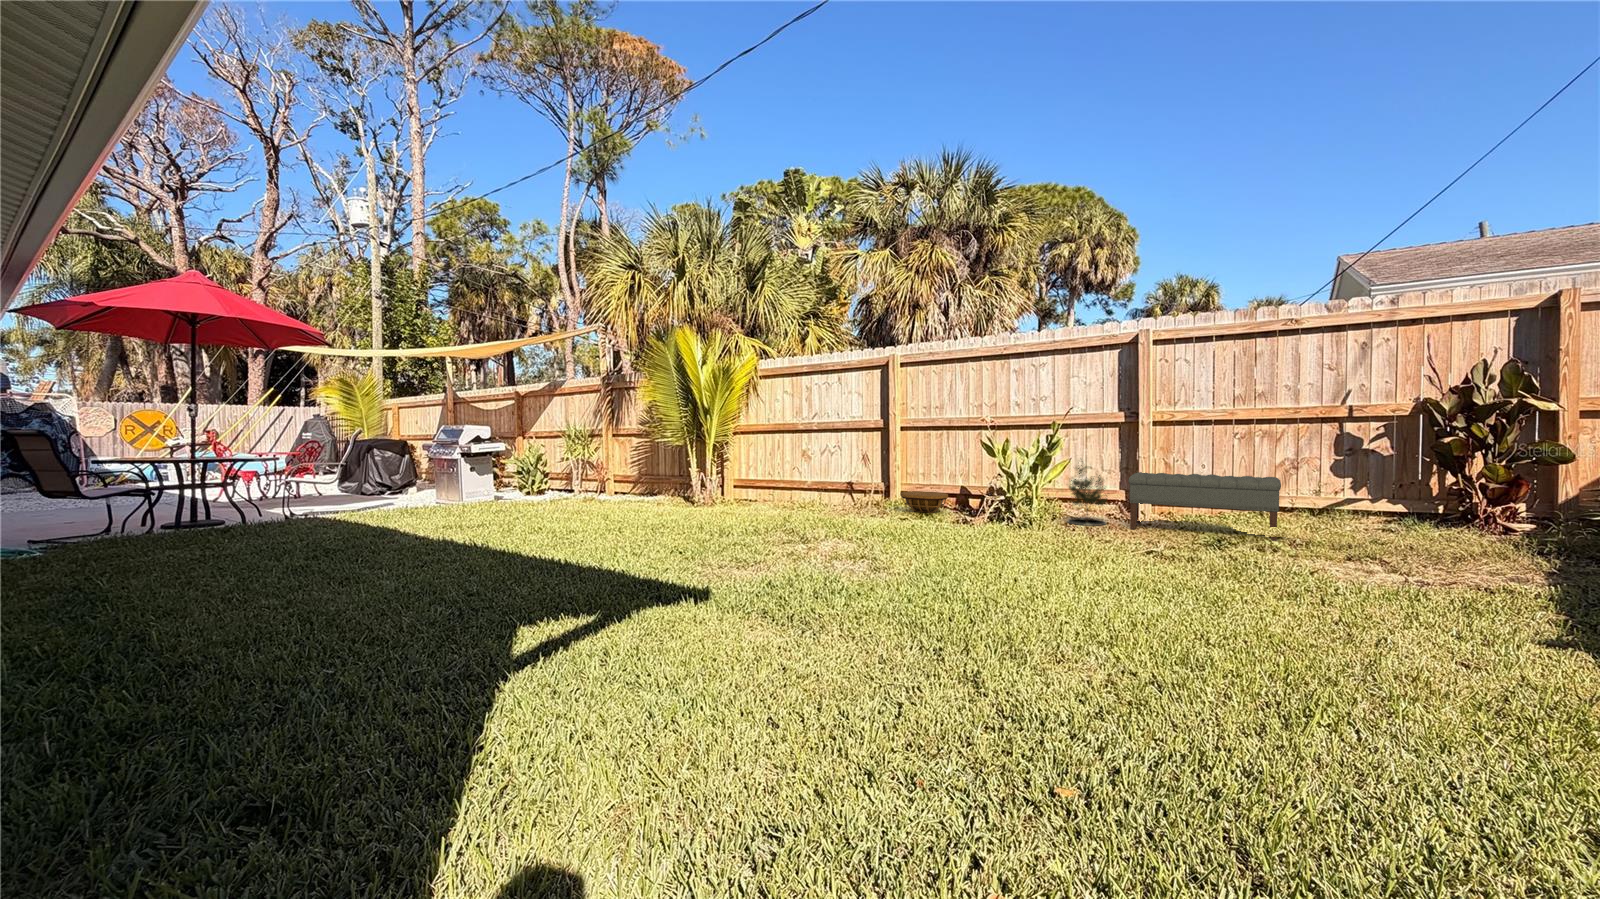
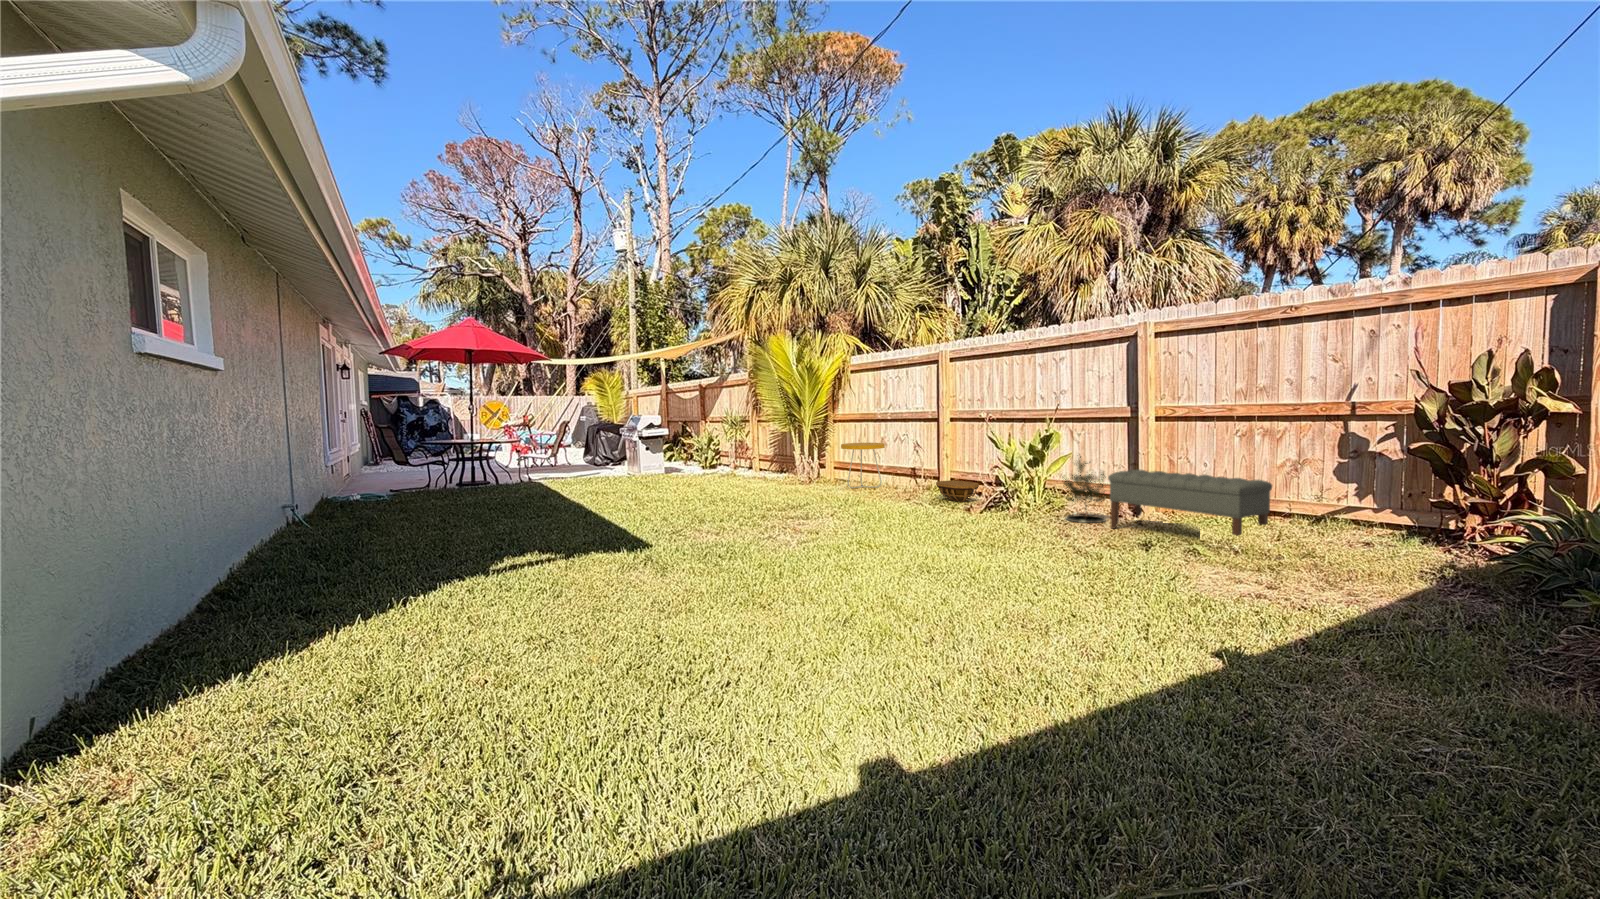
side table: none [769,455,816,505] -> present [841,443,885,488]

